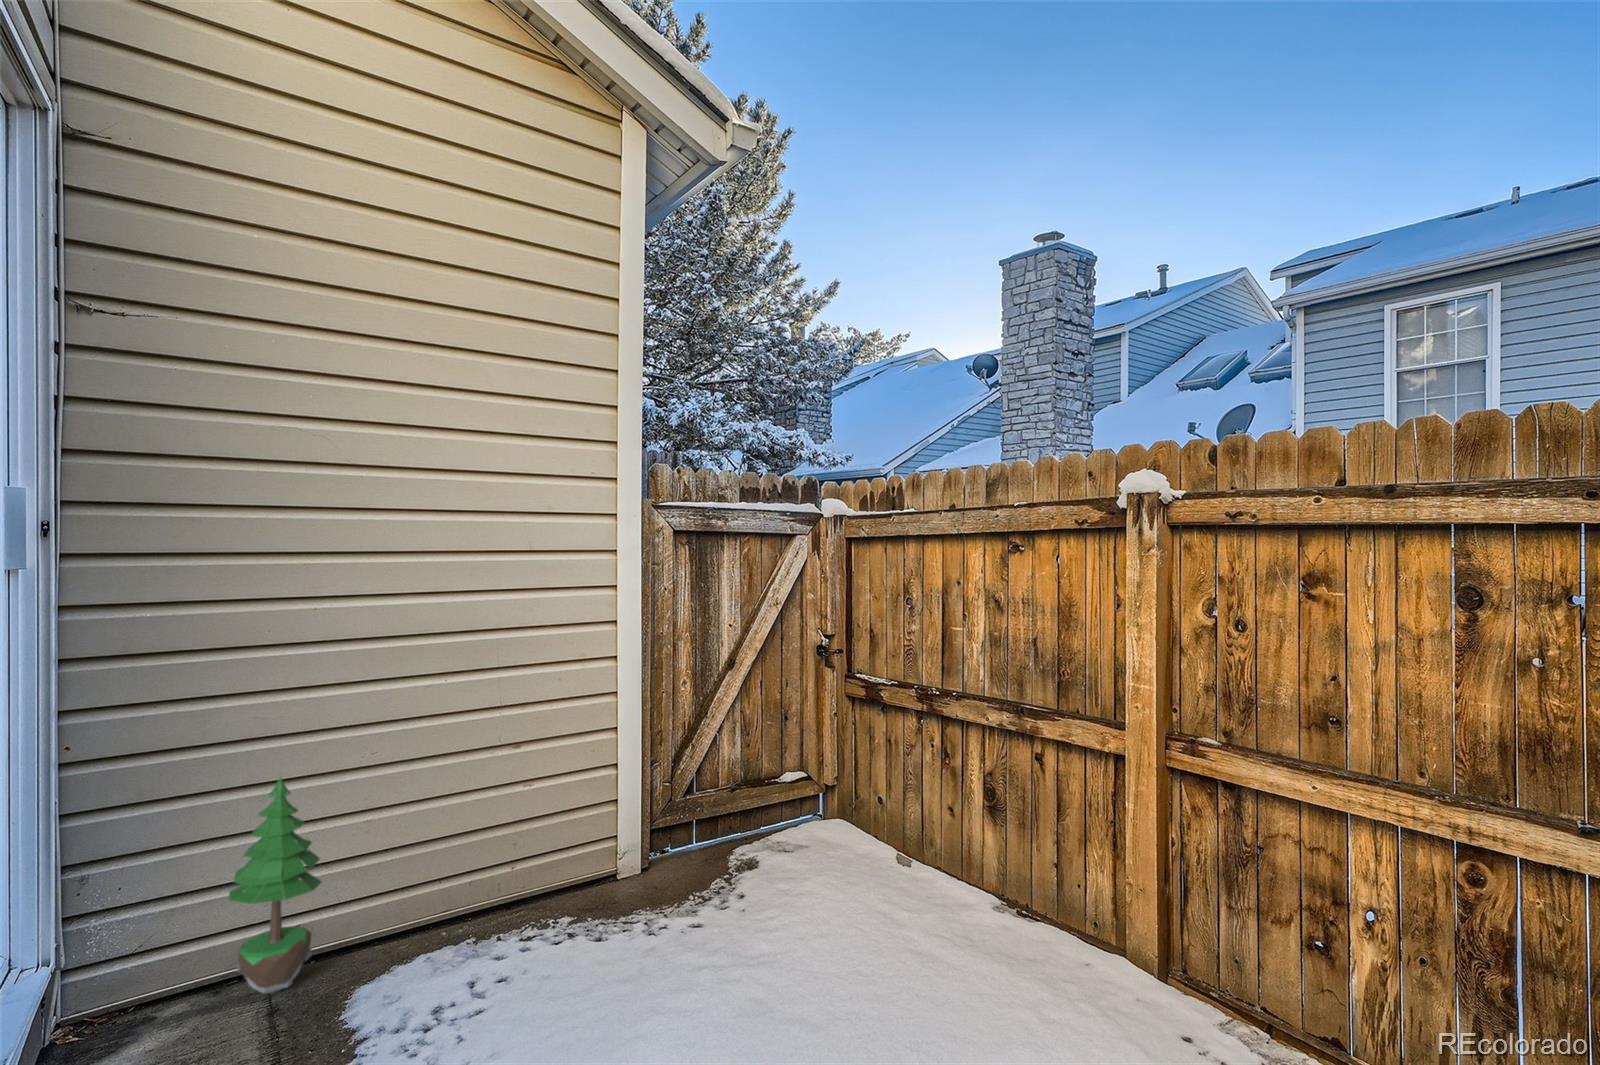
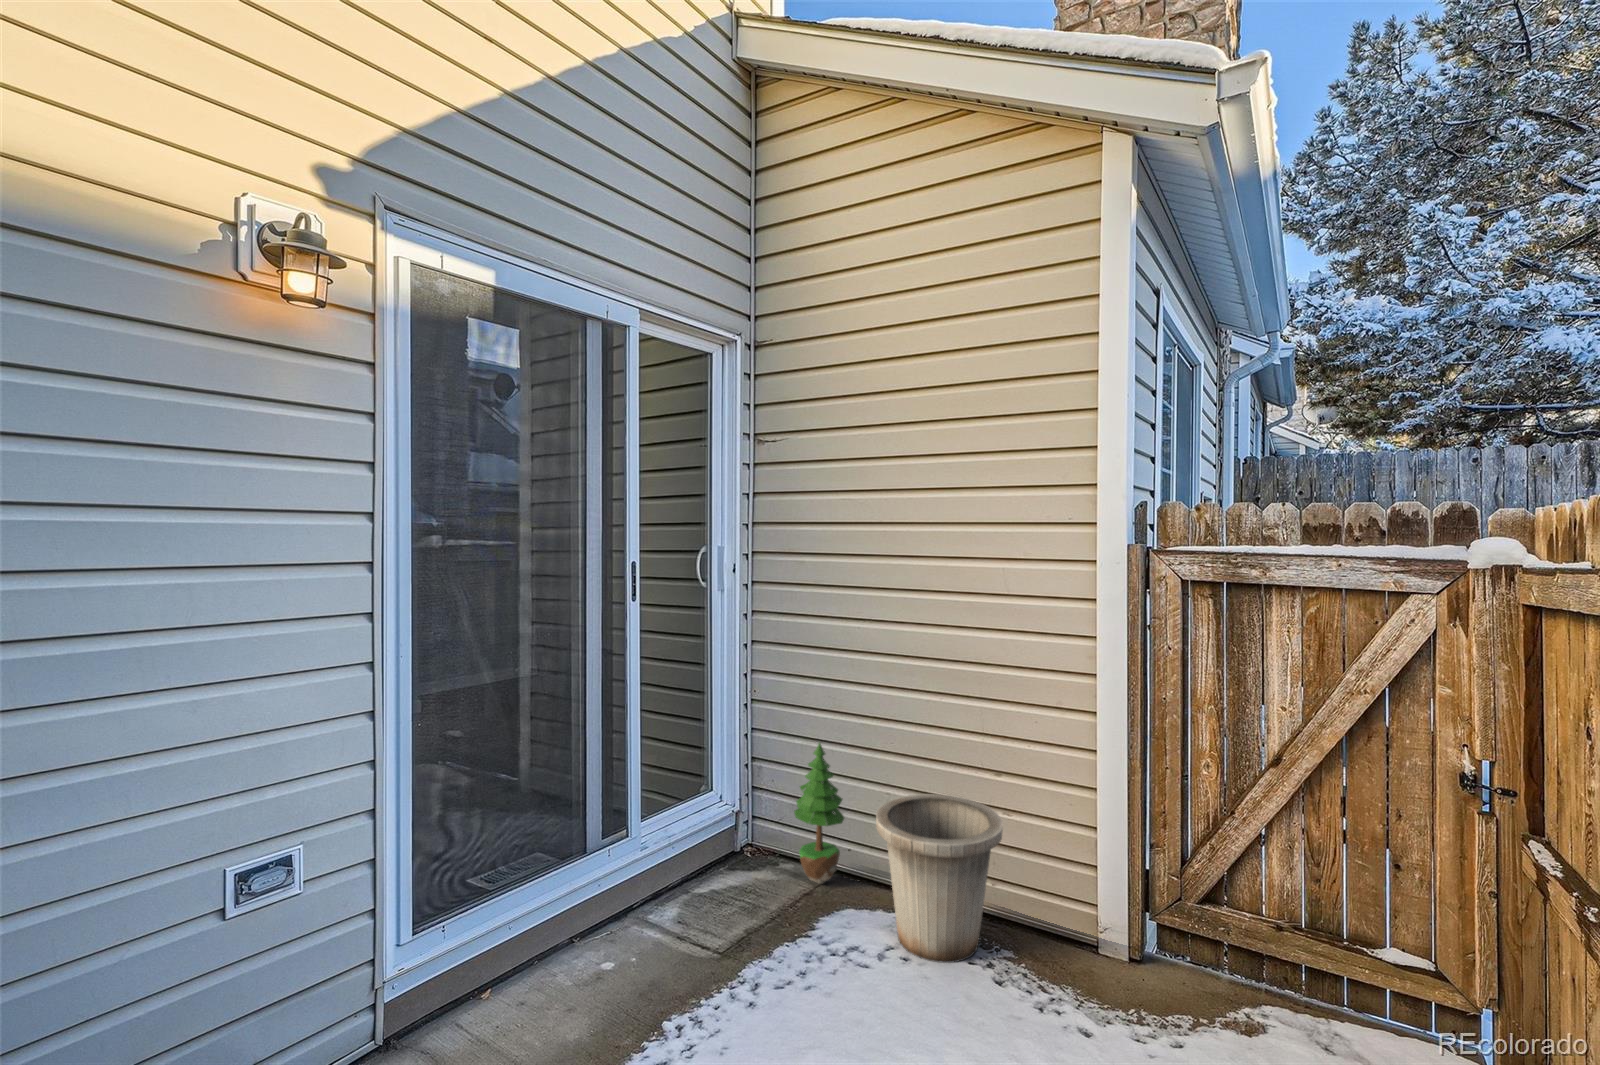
trash can: none [423,779,579,974] -> present [876,794,1003,963]

